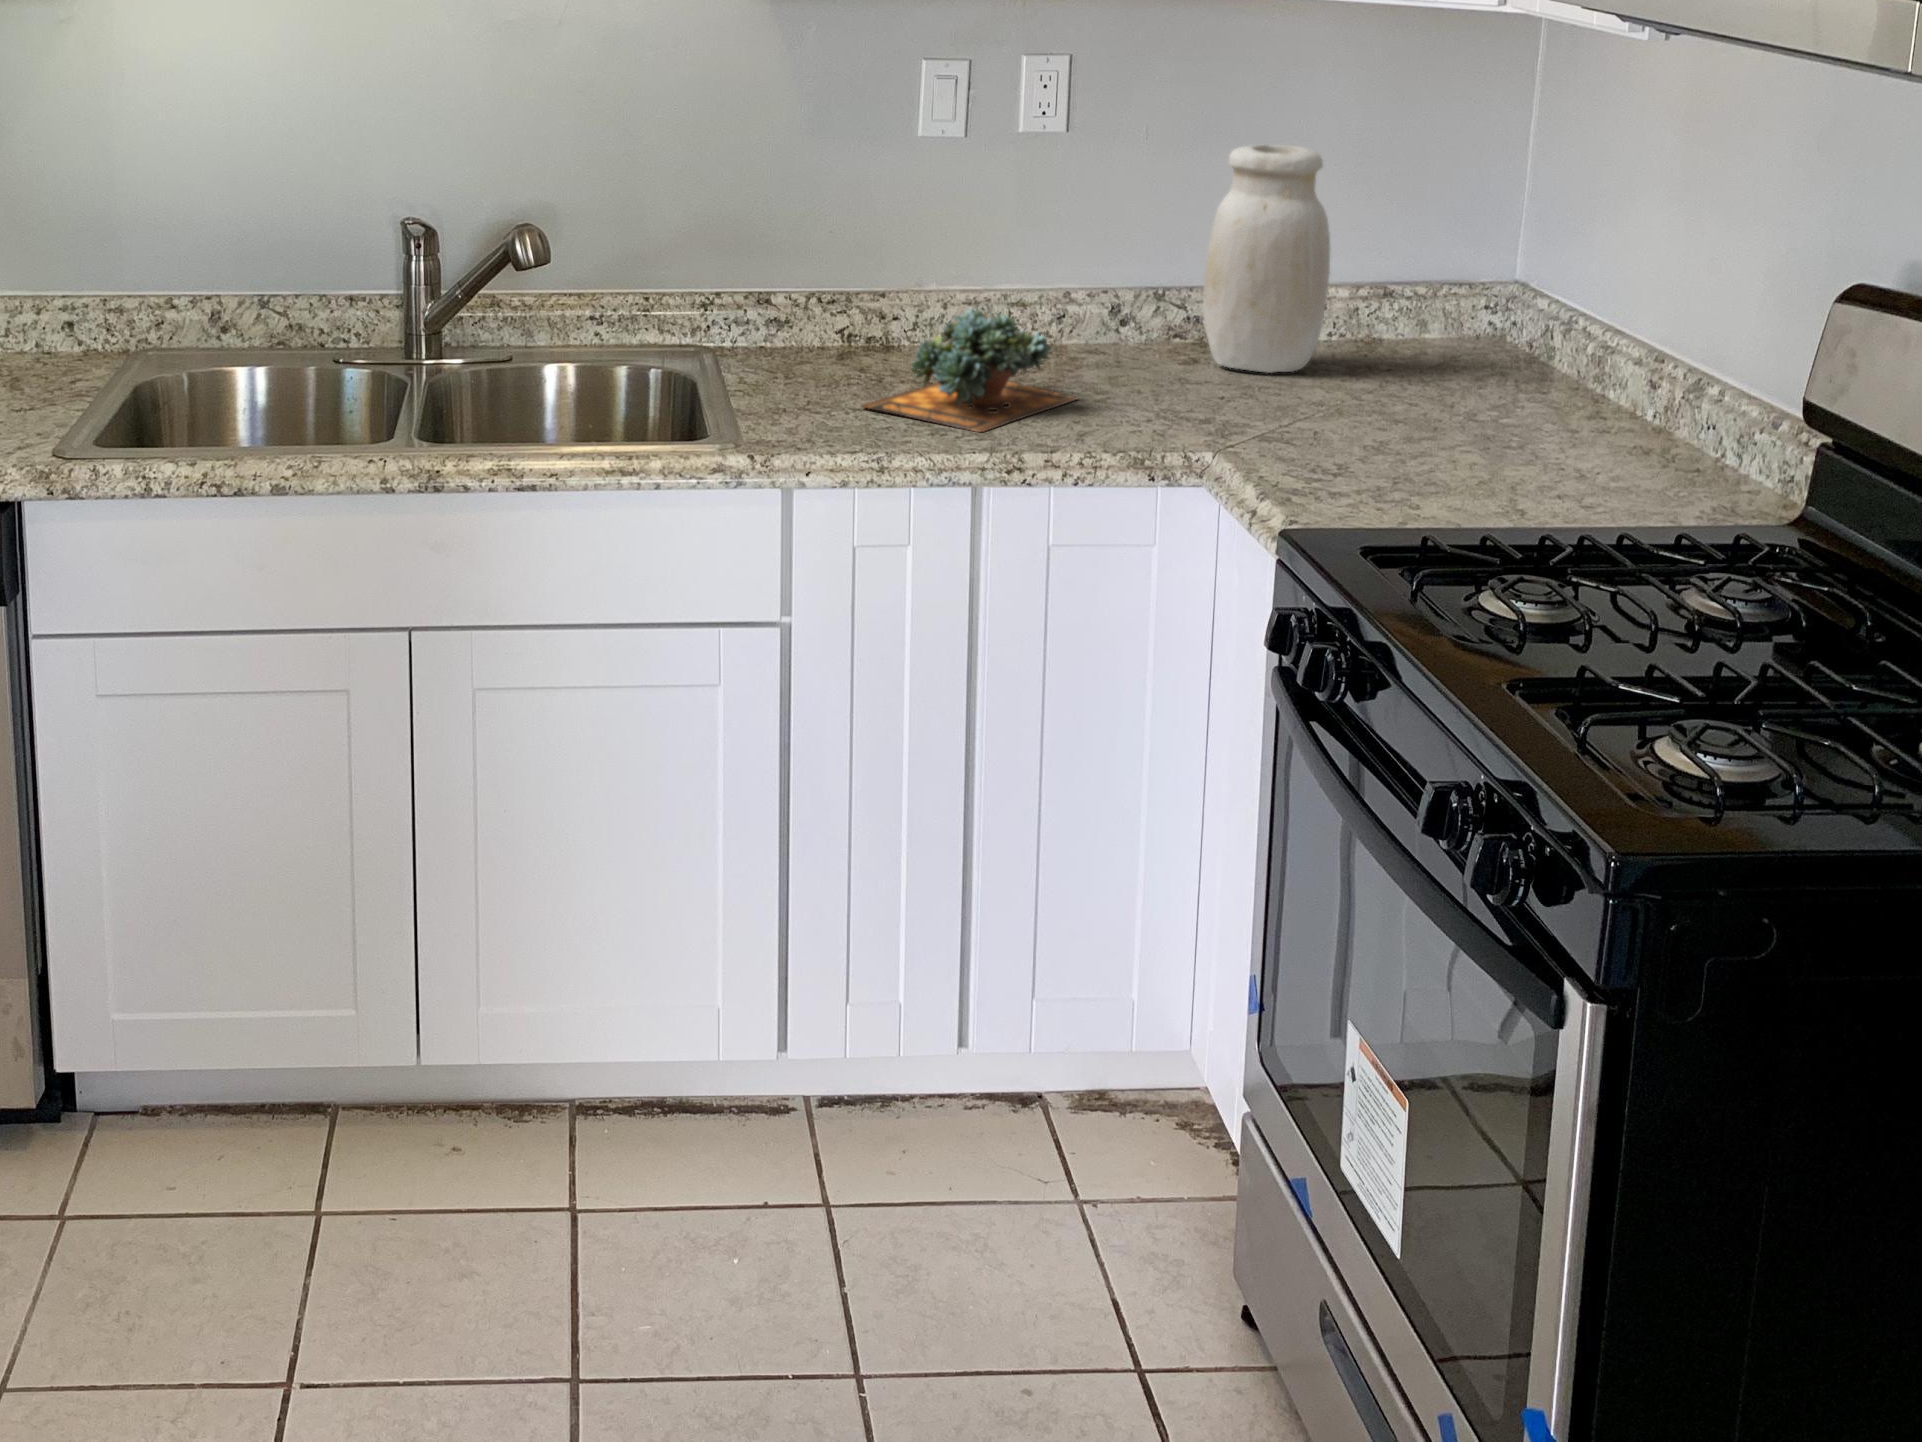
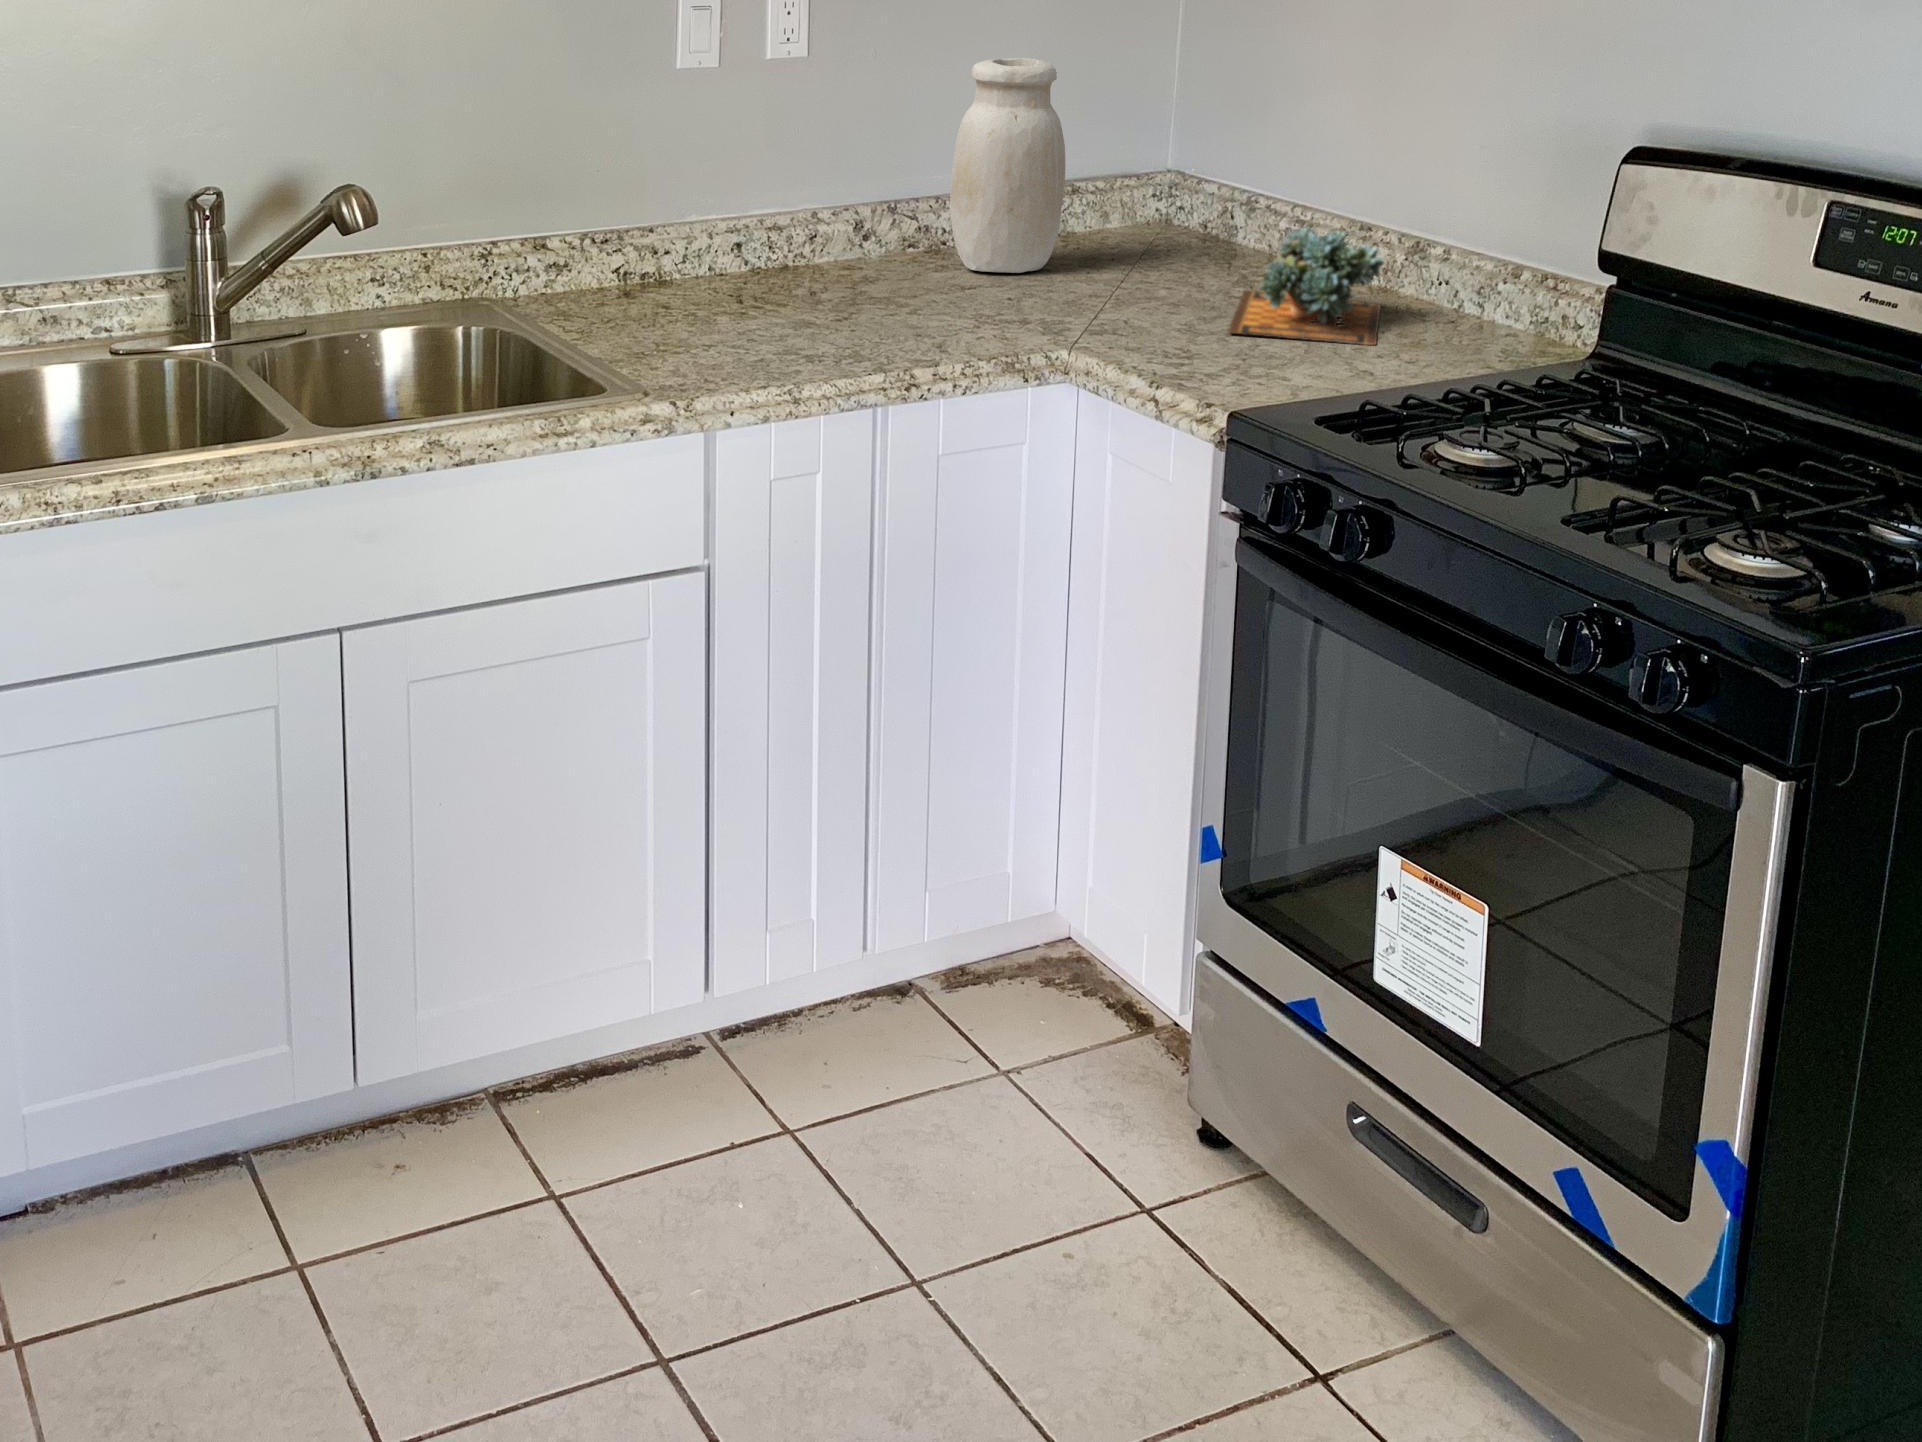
succulent plant: present [862,309,1076,432] -> present [1229,227,1384,346]

